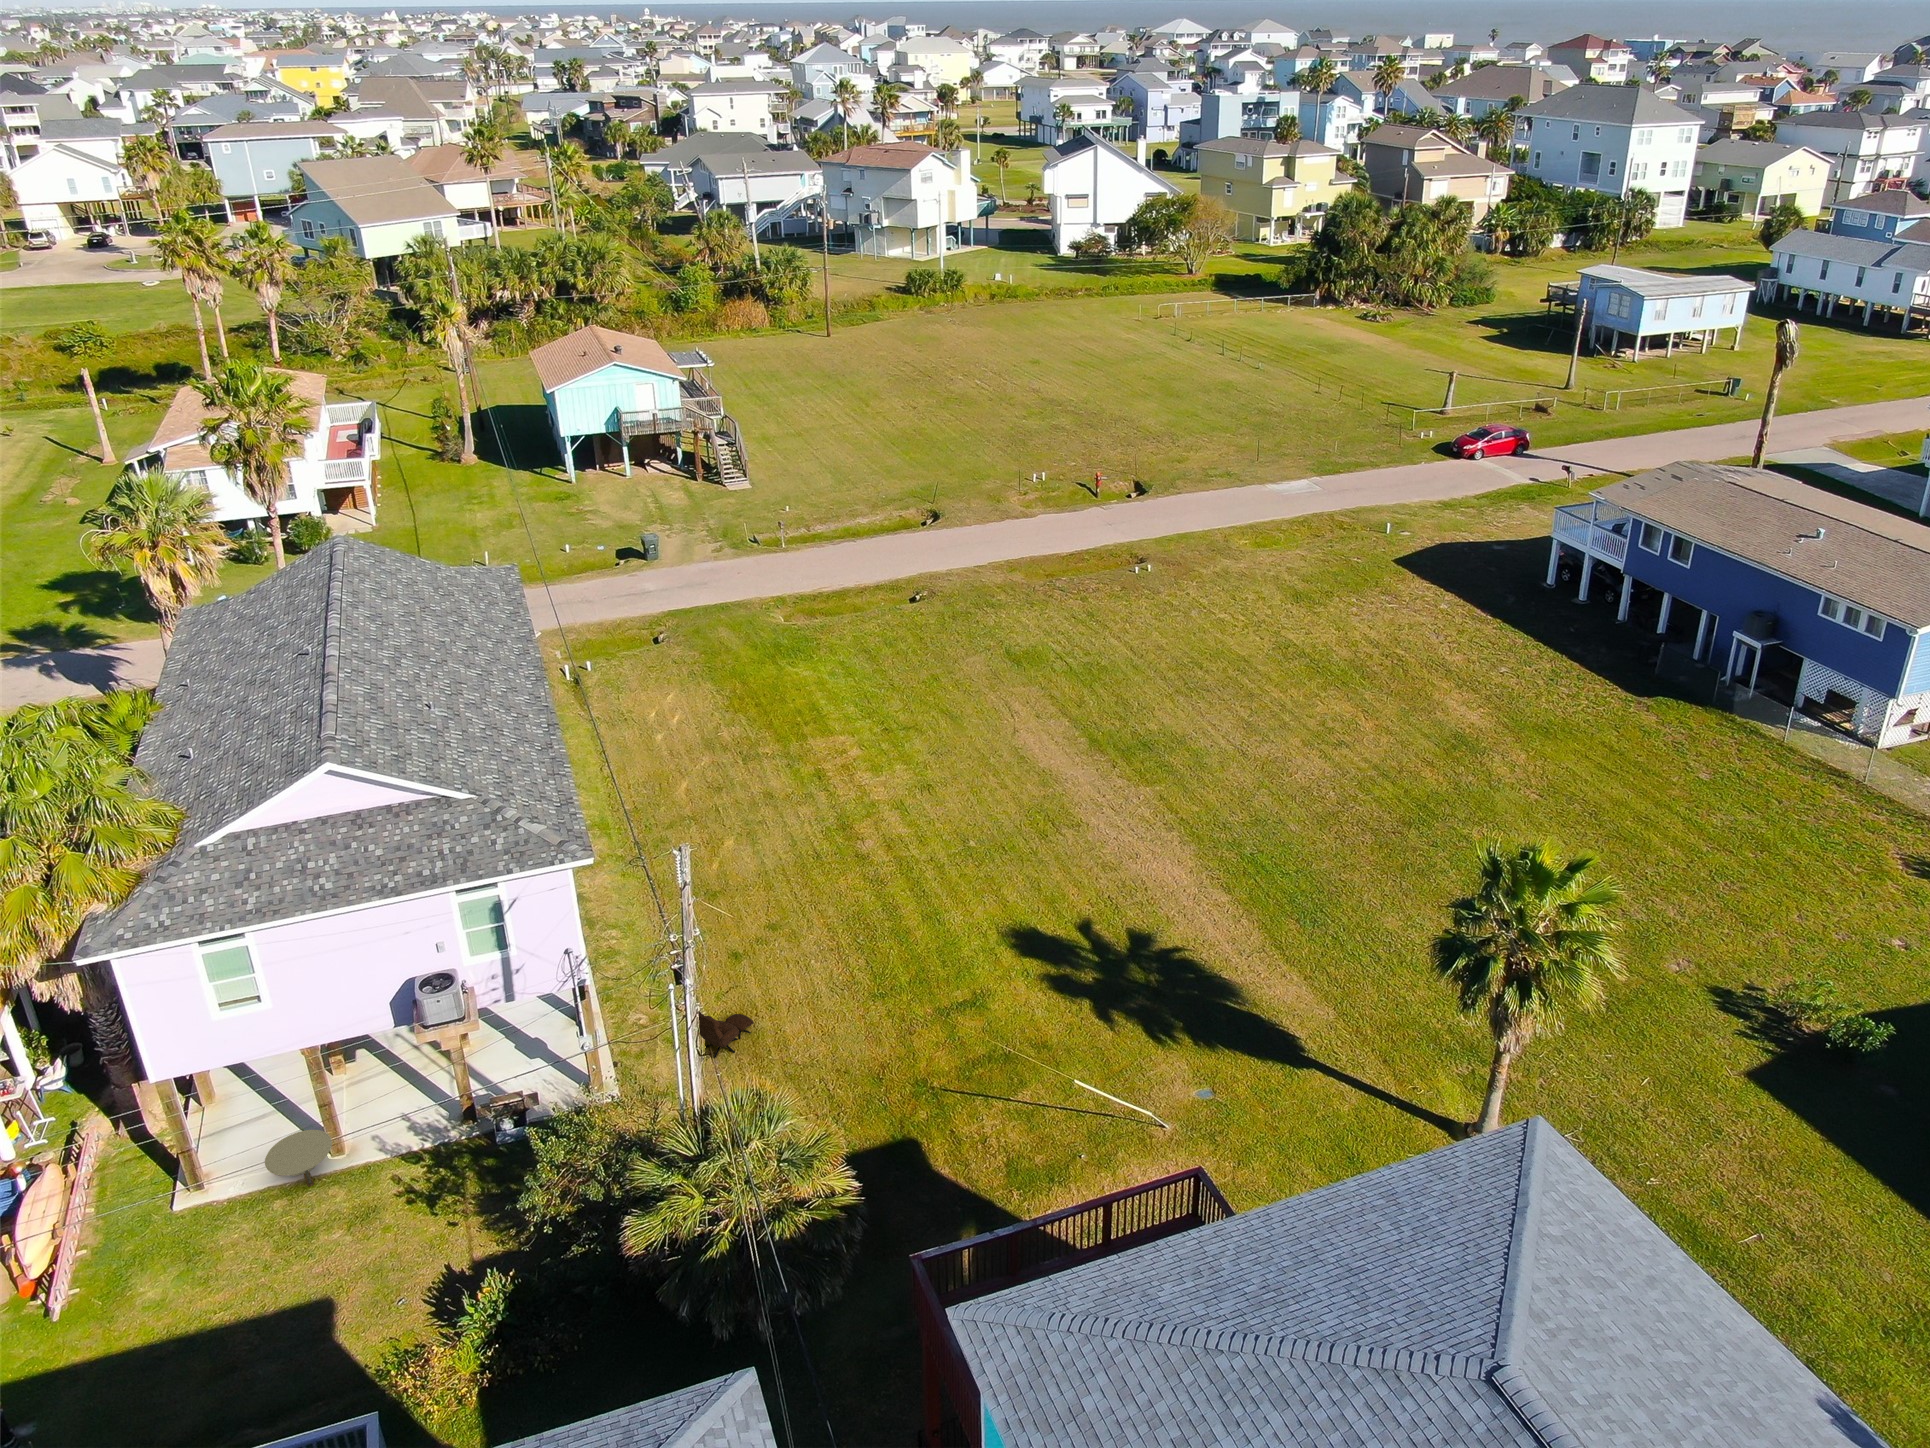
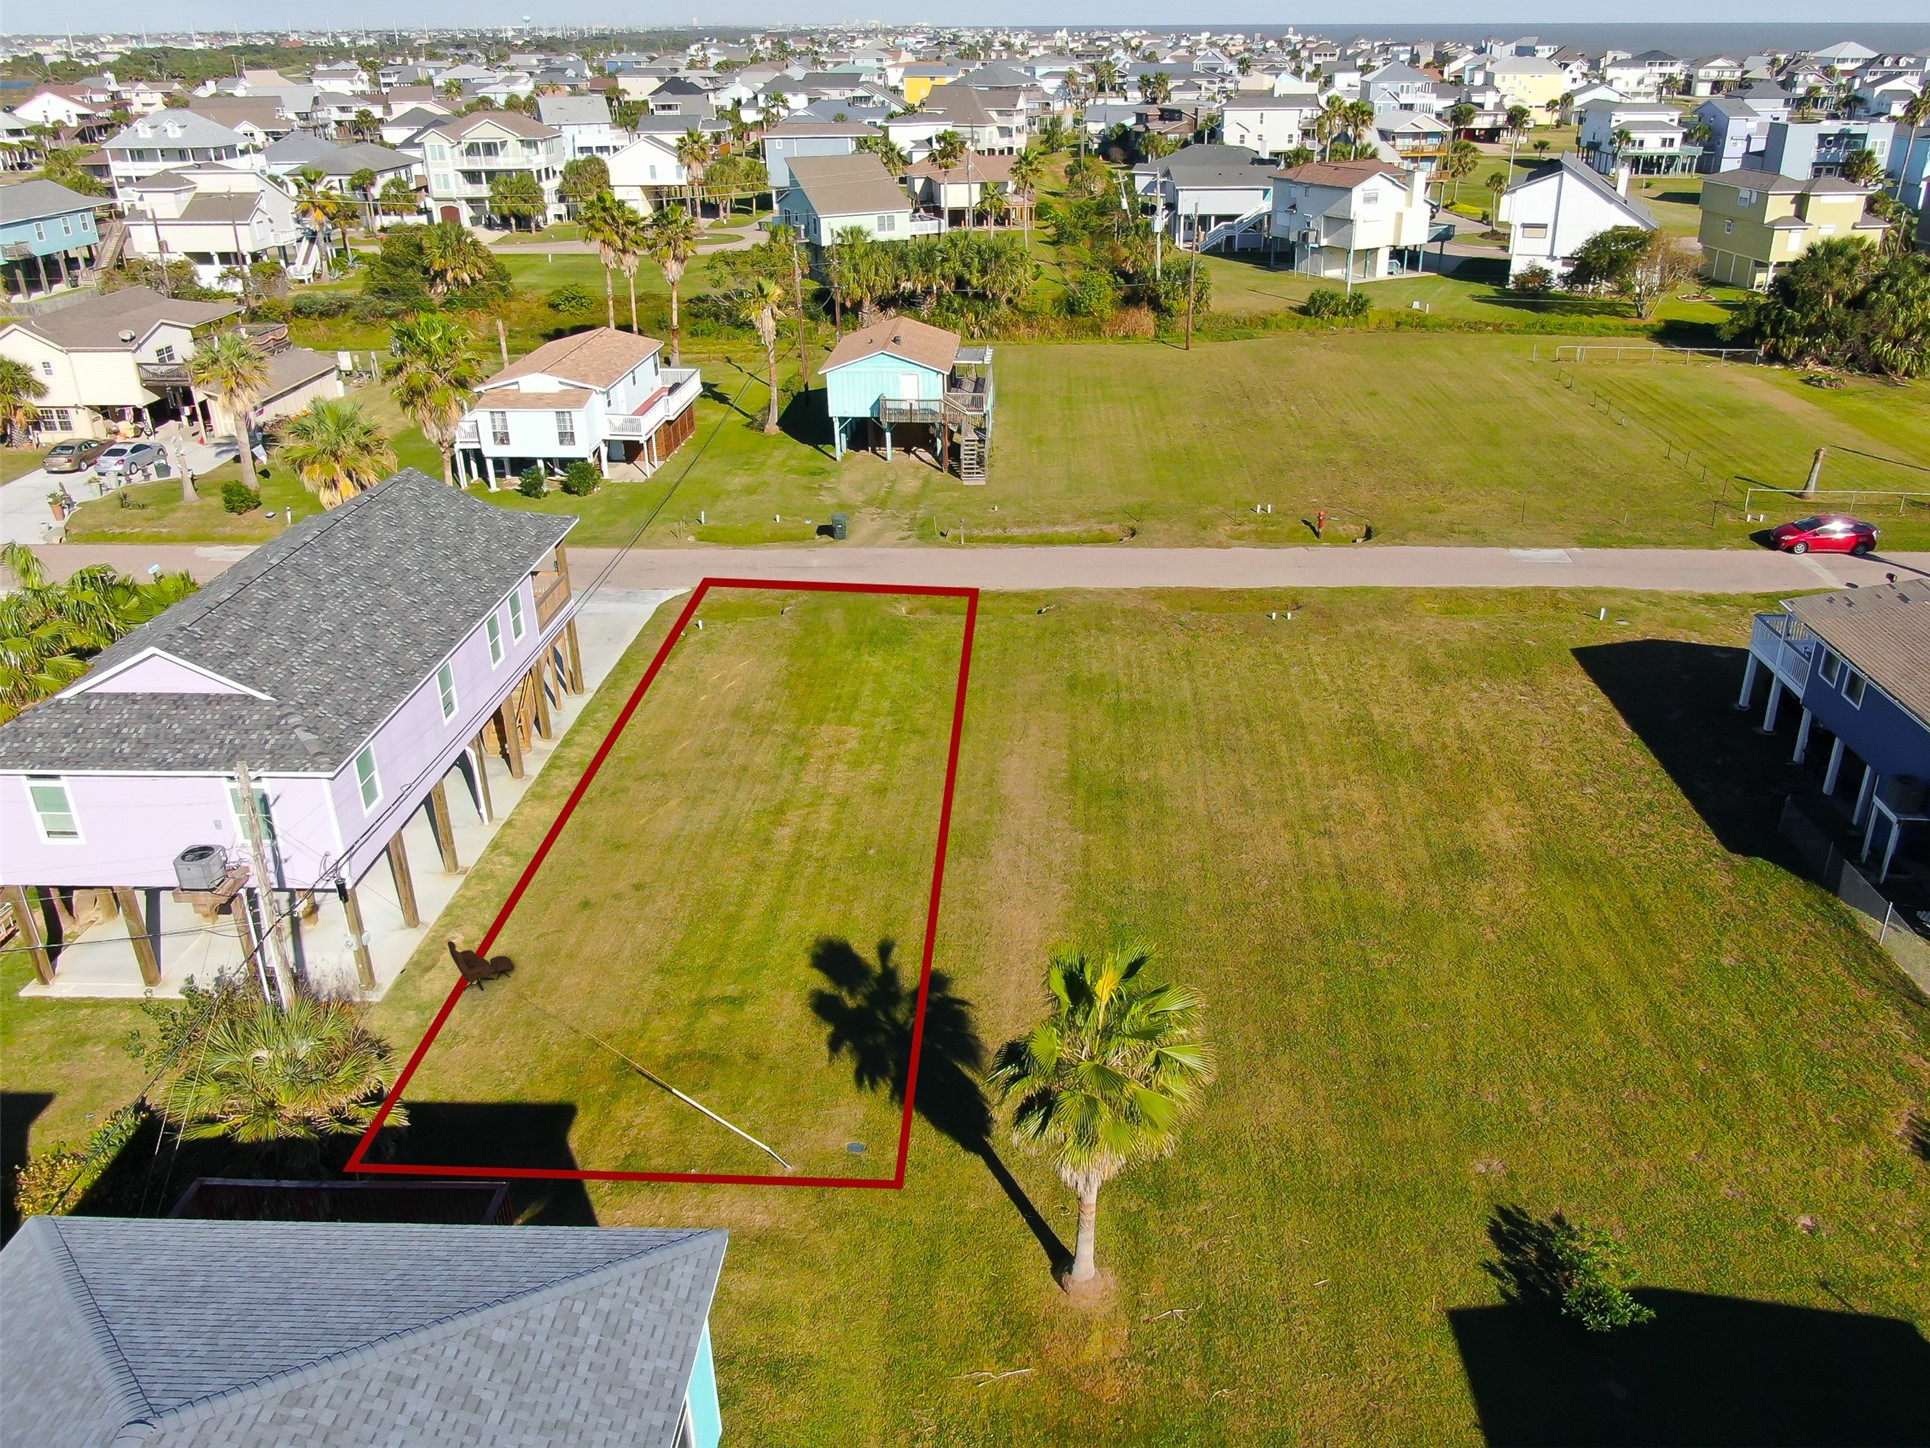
round table: present [265,1130,332,1187] -> none [62,961,124,1009]

